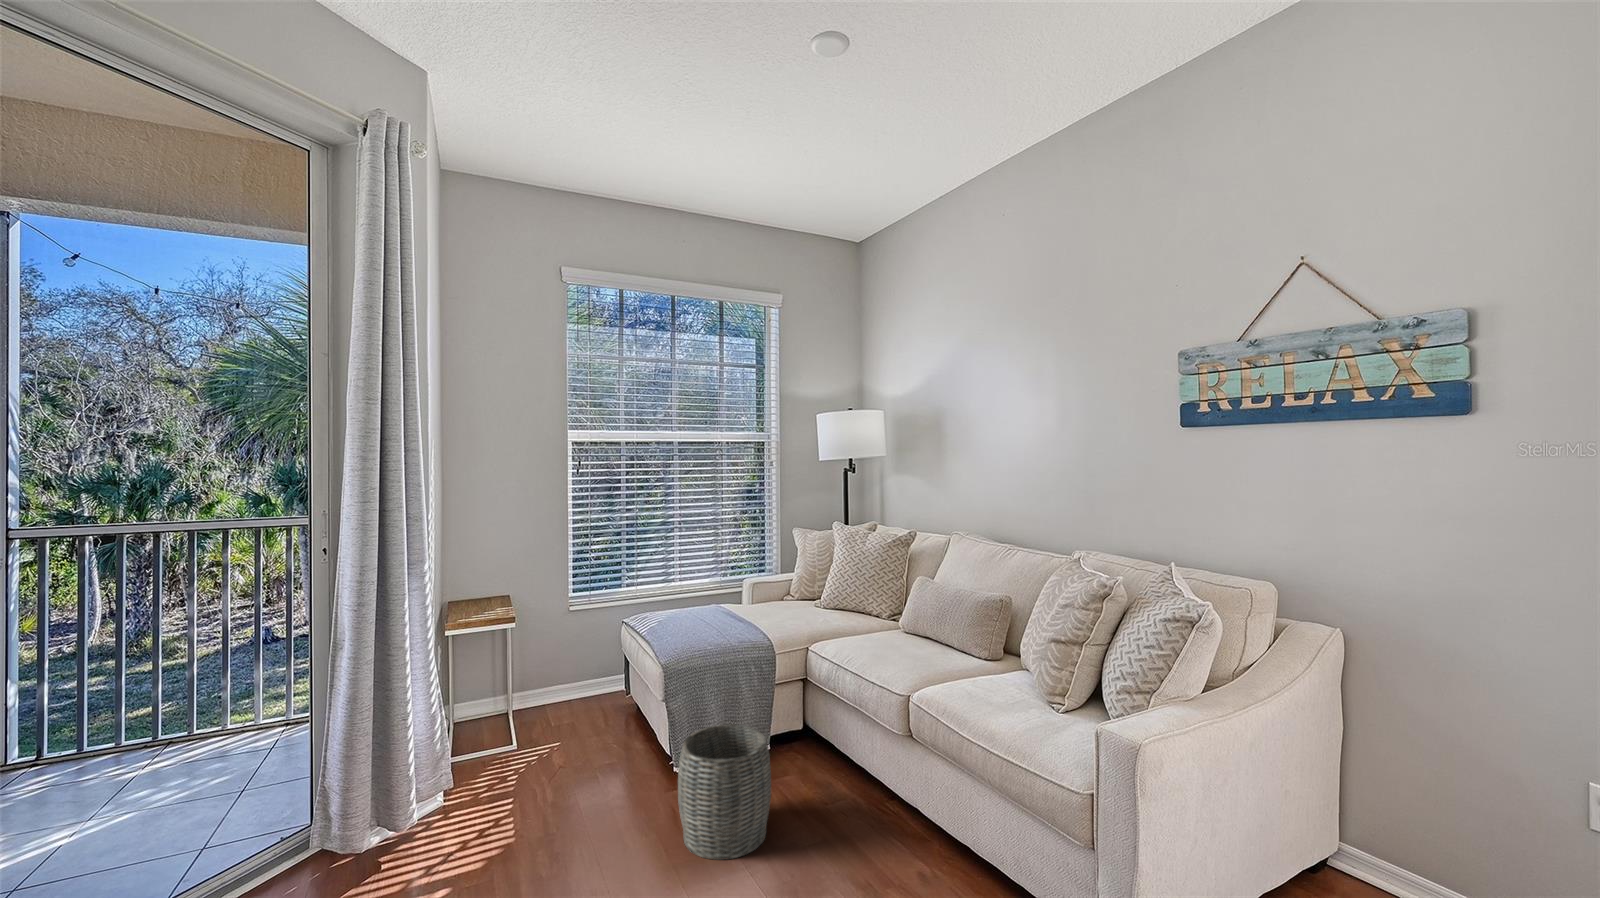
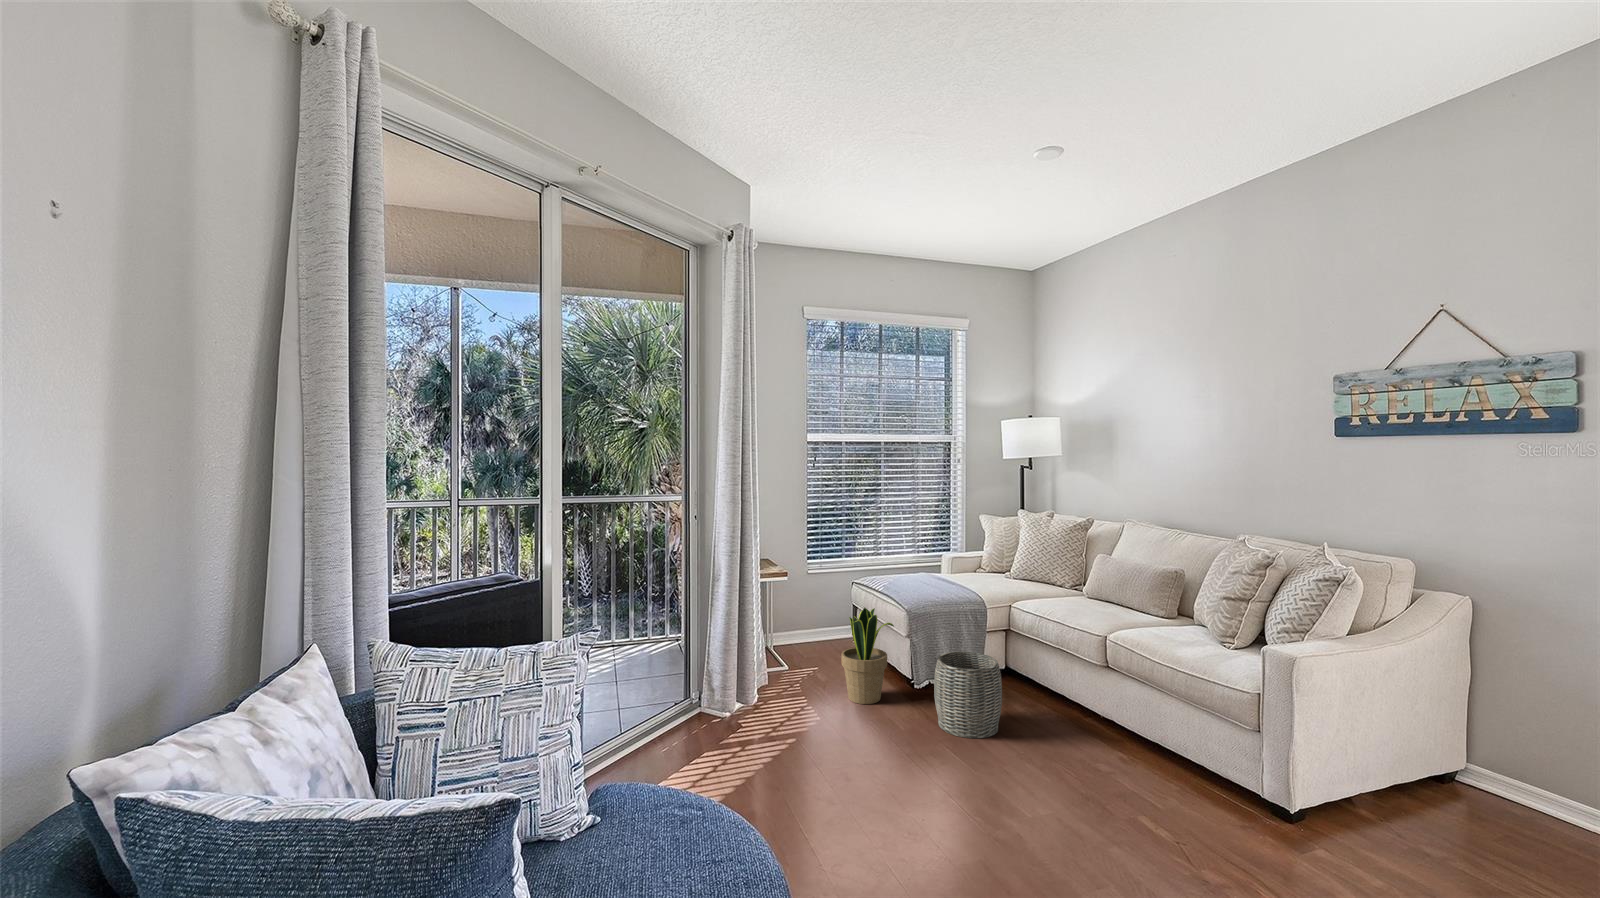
potted plant: none [565,663,641,805] -> present [841,607,894,704]

